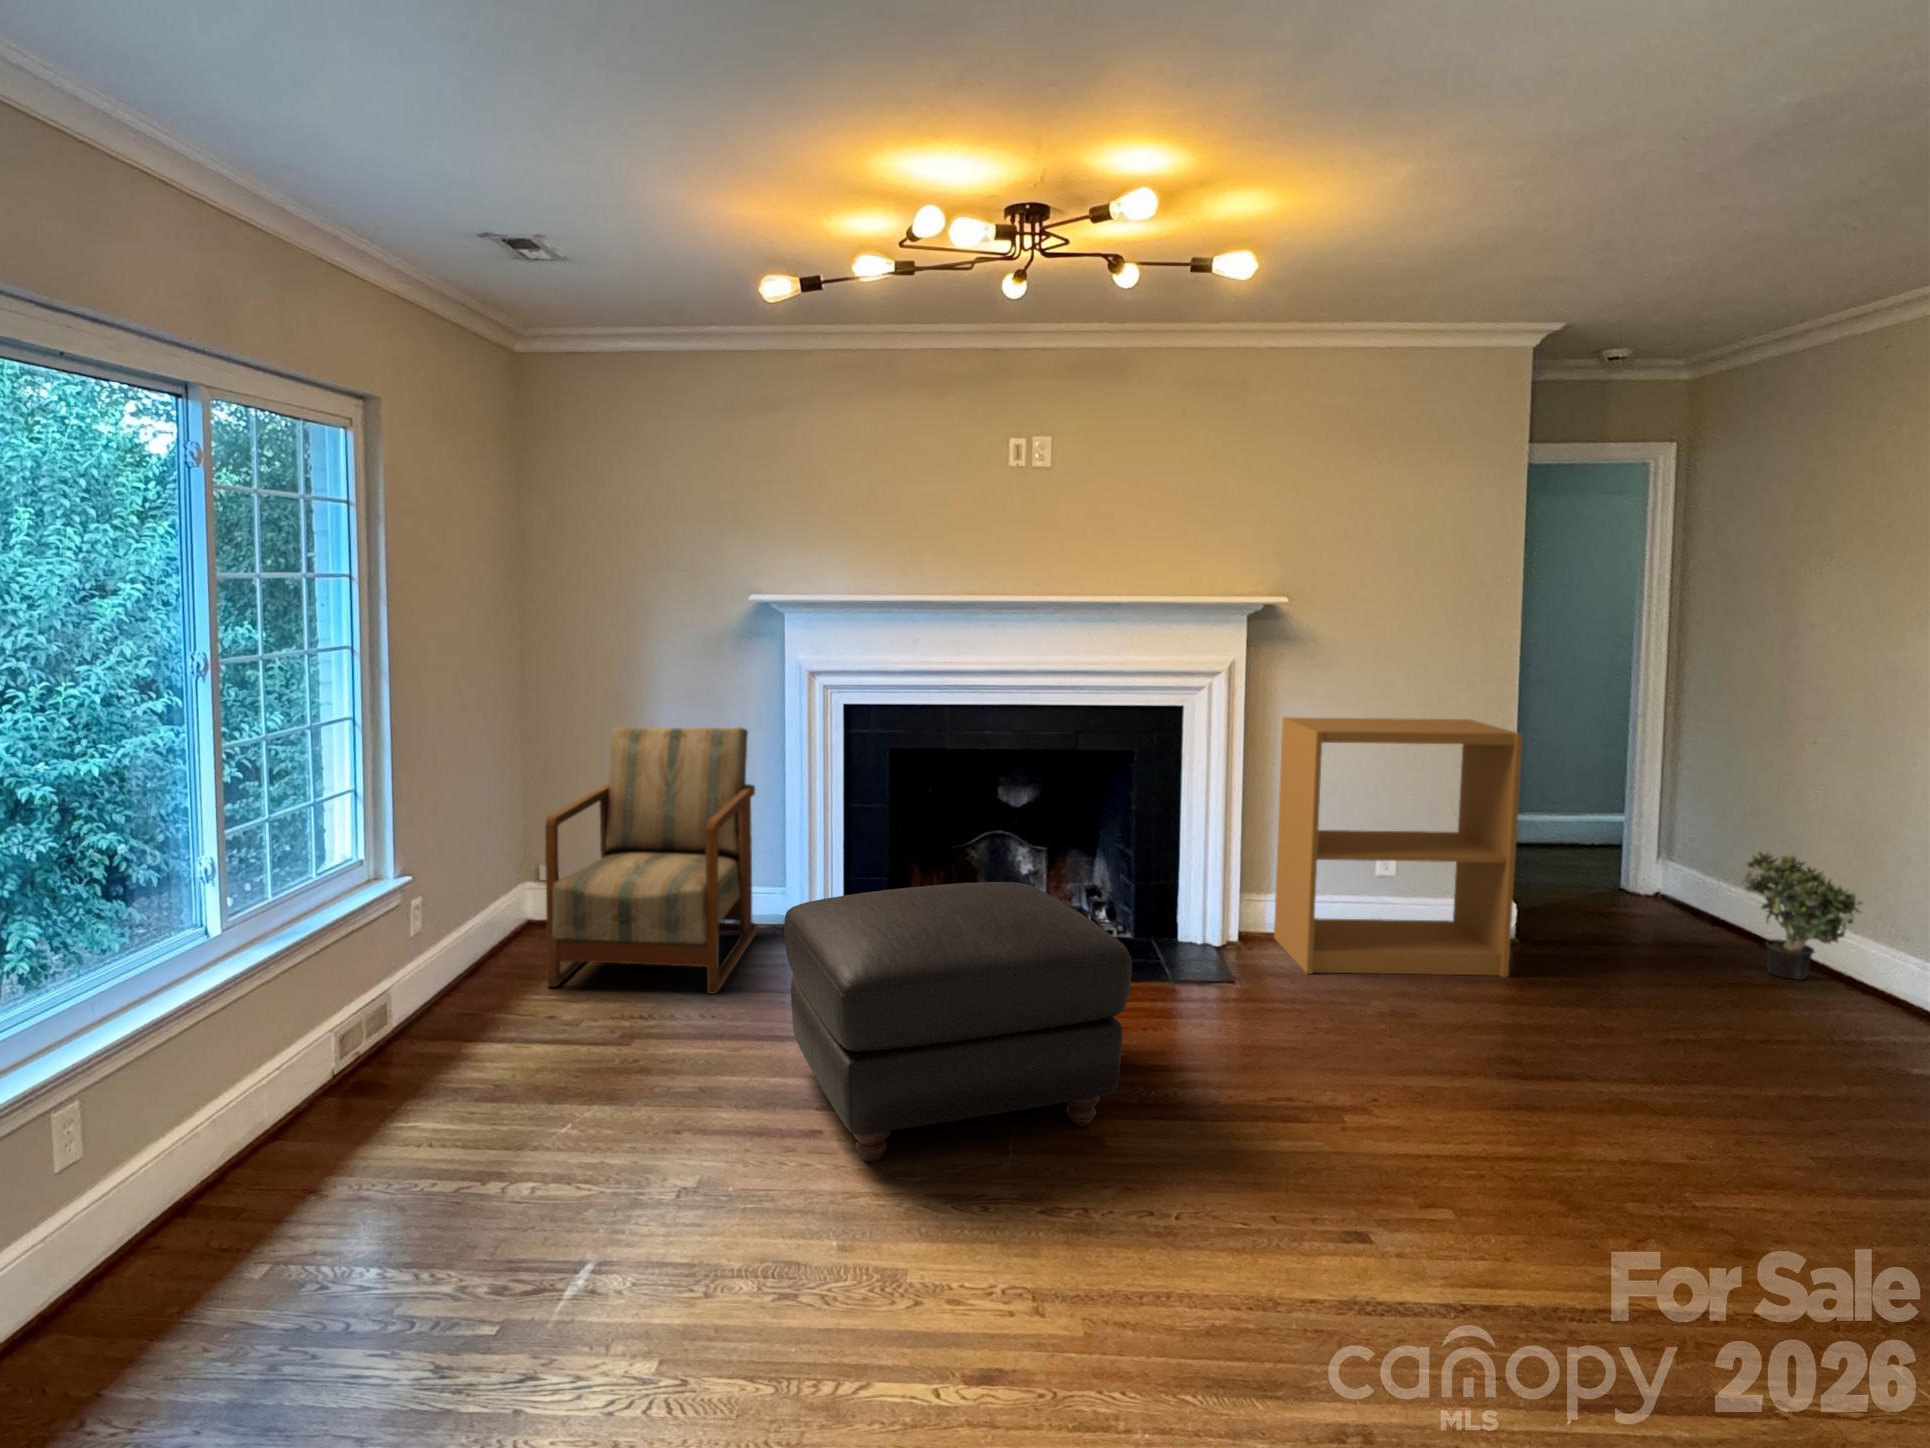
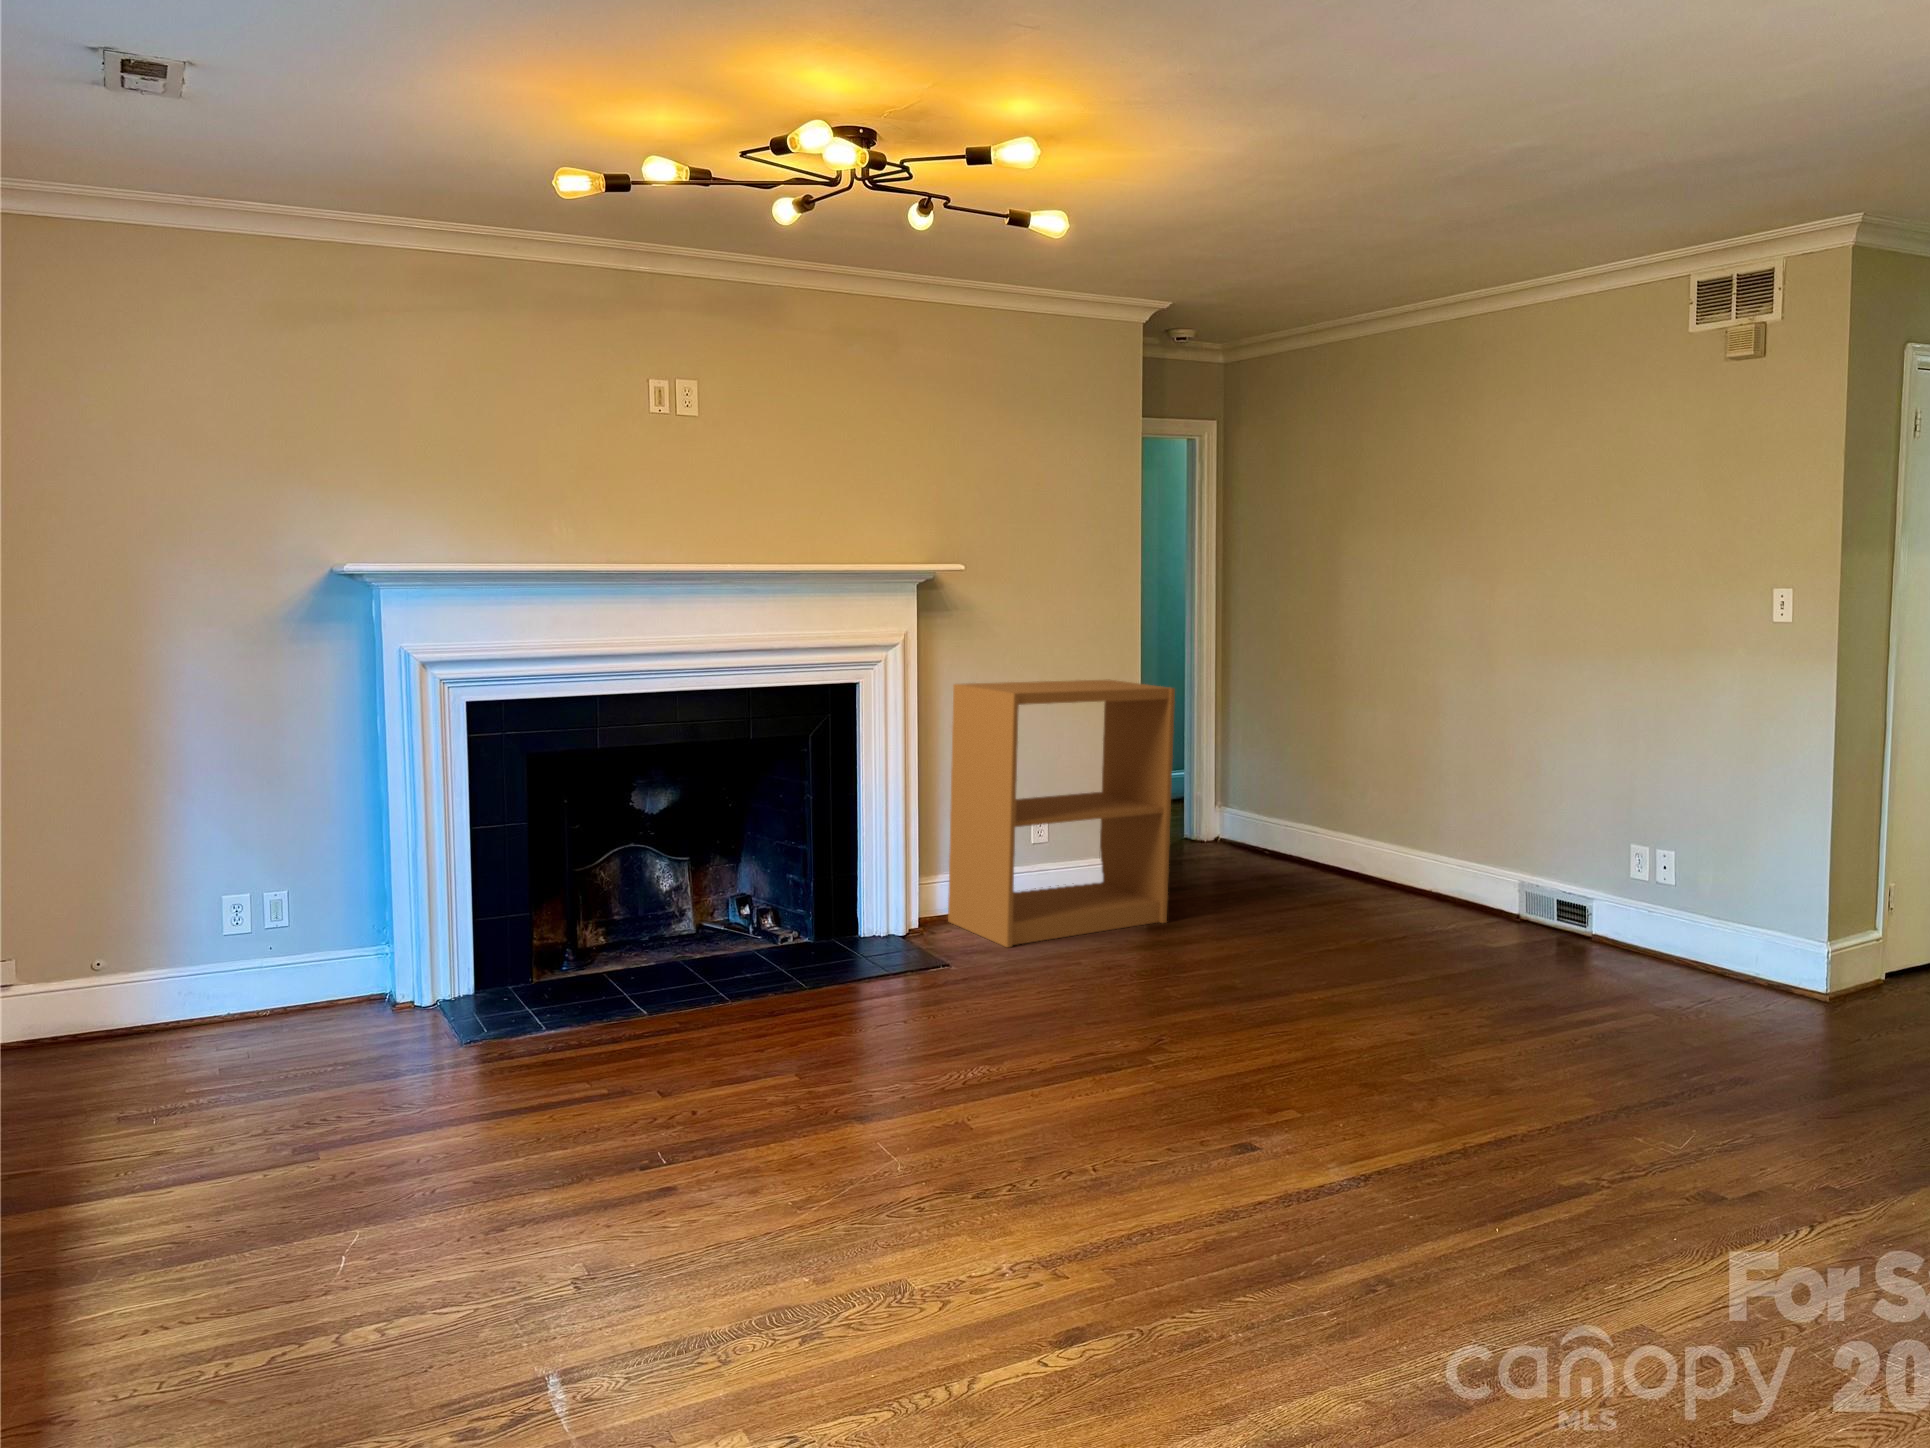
armchair: present [545,727,757,994] -> none [56,723,358,1134]
potted plant: present [1742,851,1863,979] -> none [1309,785,1395,891]
ottoman: present [784,882,1132,1162] -> none [555,871,990,1205]

